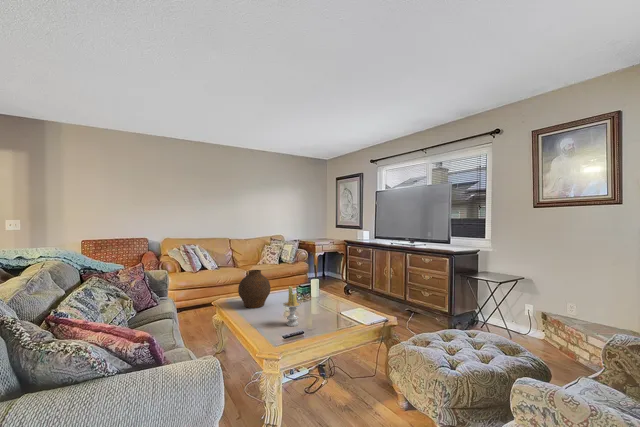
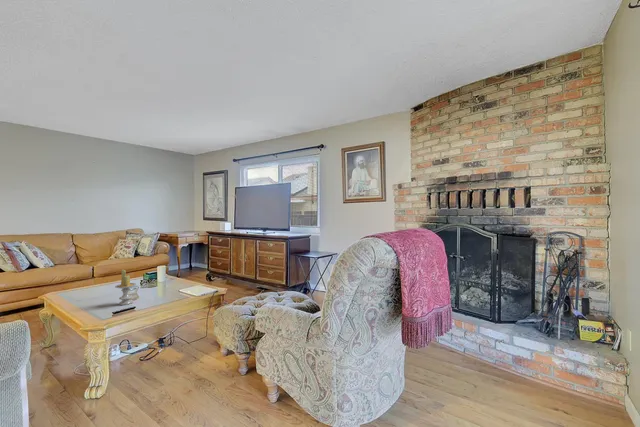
vase: present [238,270,271,308] -> none [69,259,109,296]

